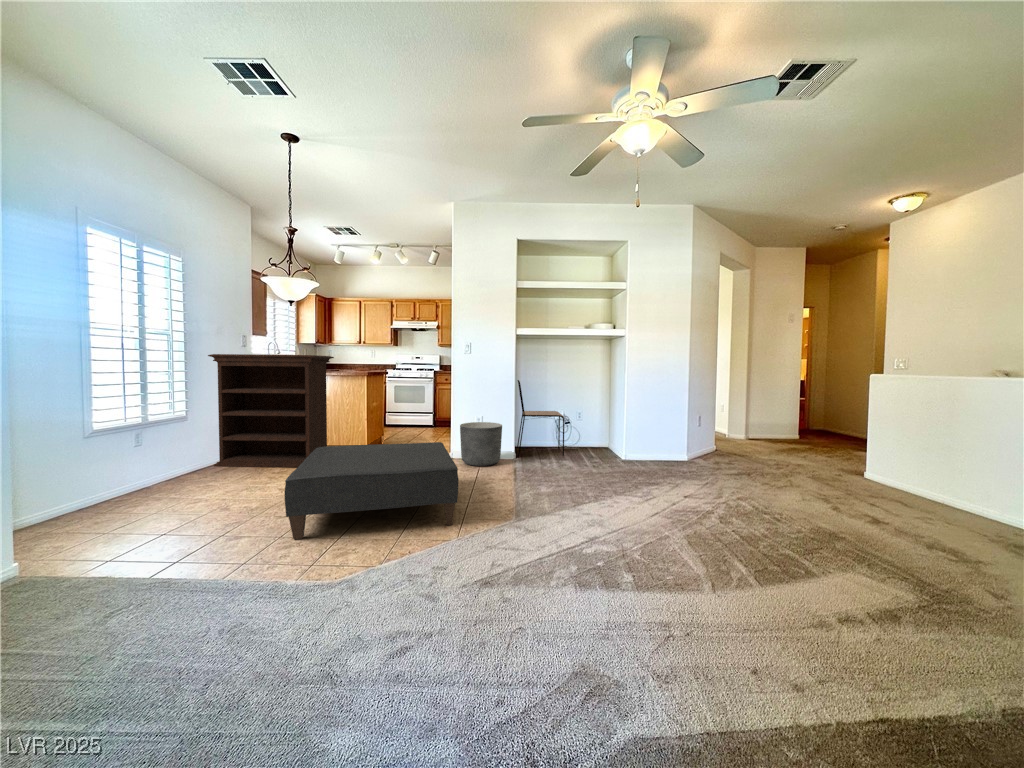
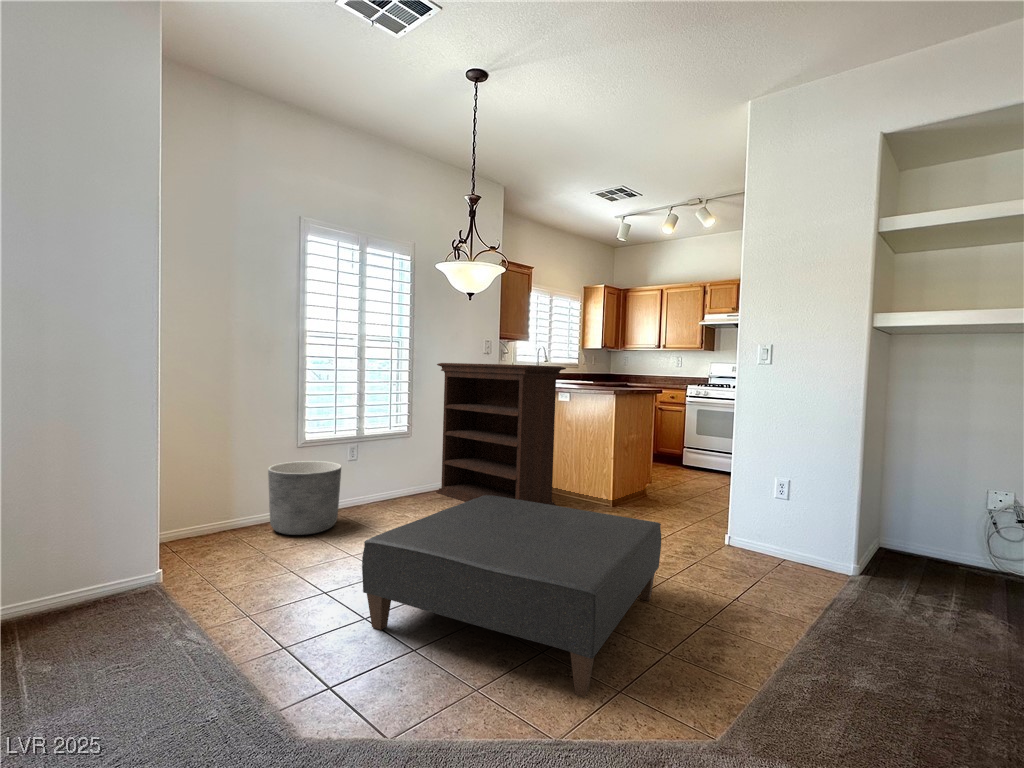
dining chair: present [517,380,564,456] -> none [871,419,1005,605]
planter: present [460,422,502,466] -> present [268,461,341,535]

